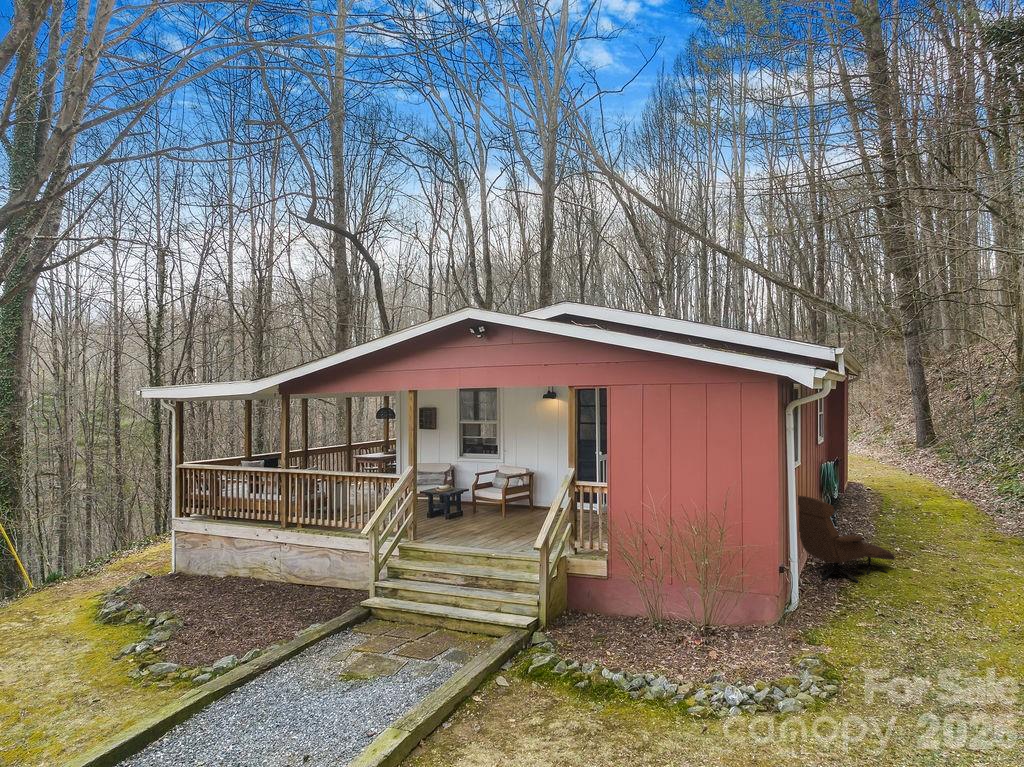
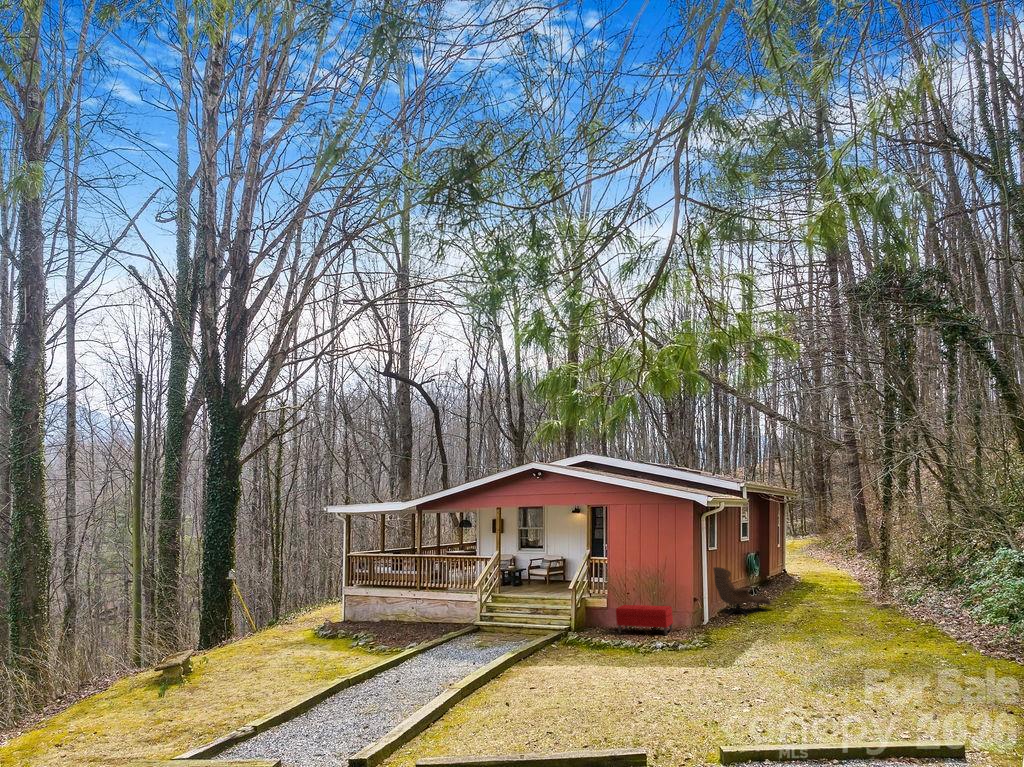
bench: none [628,575,742,651] -> present [616,605,673,635]

